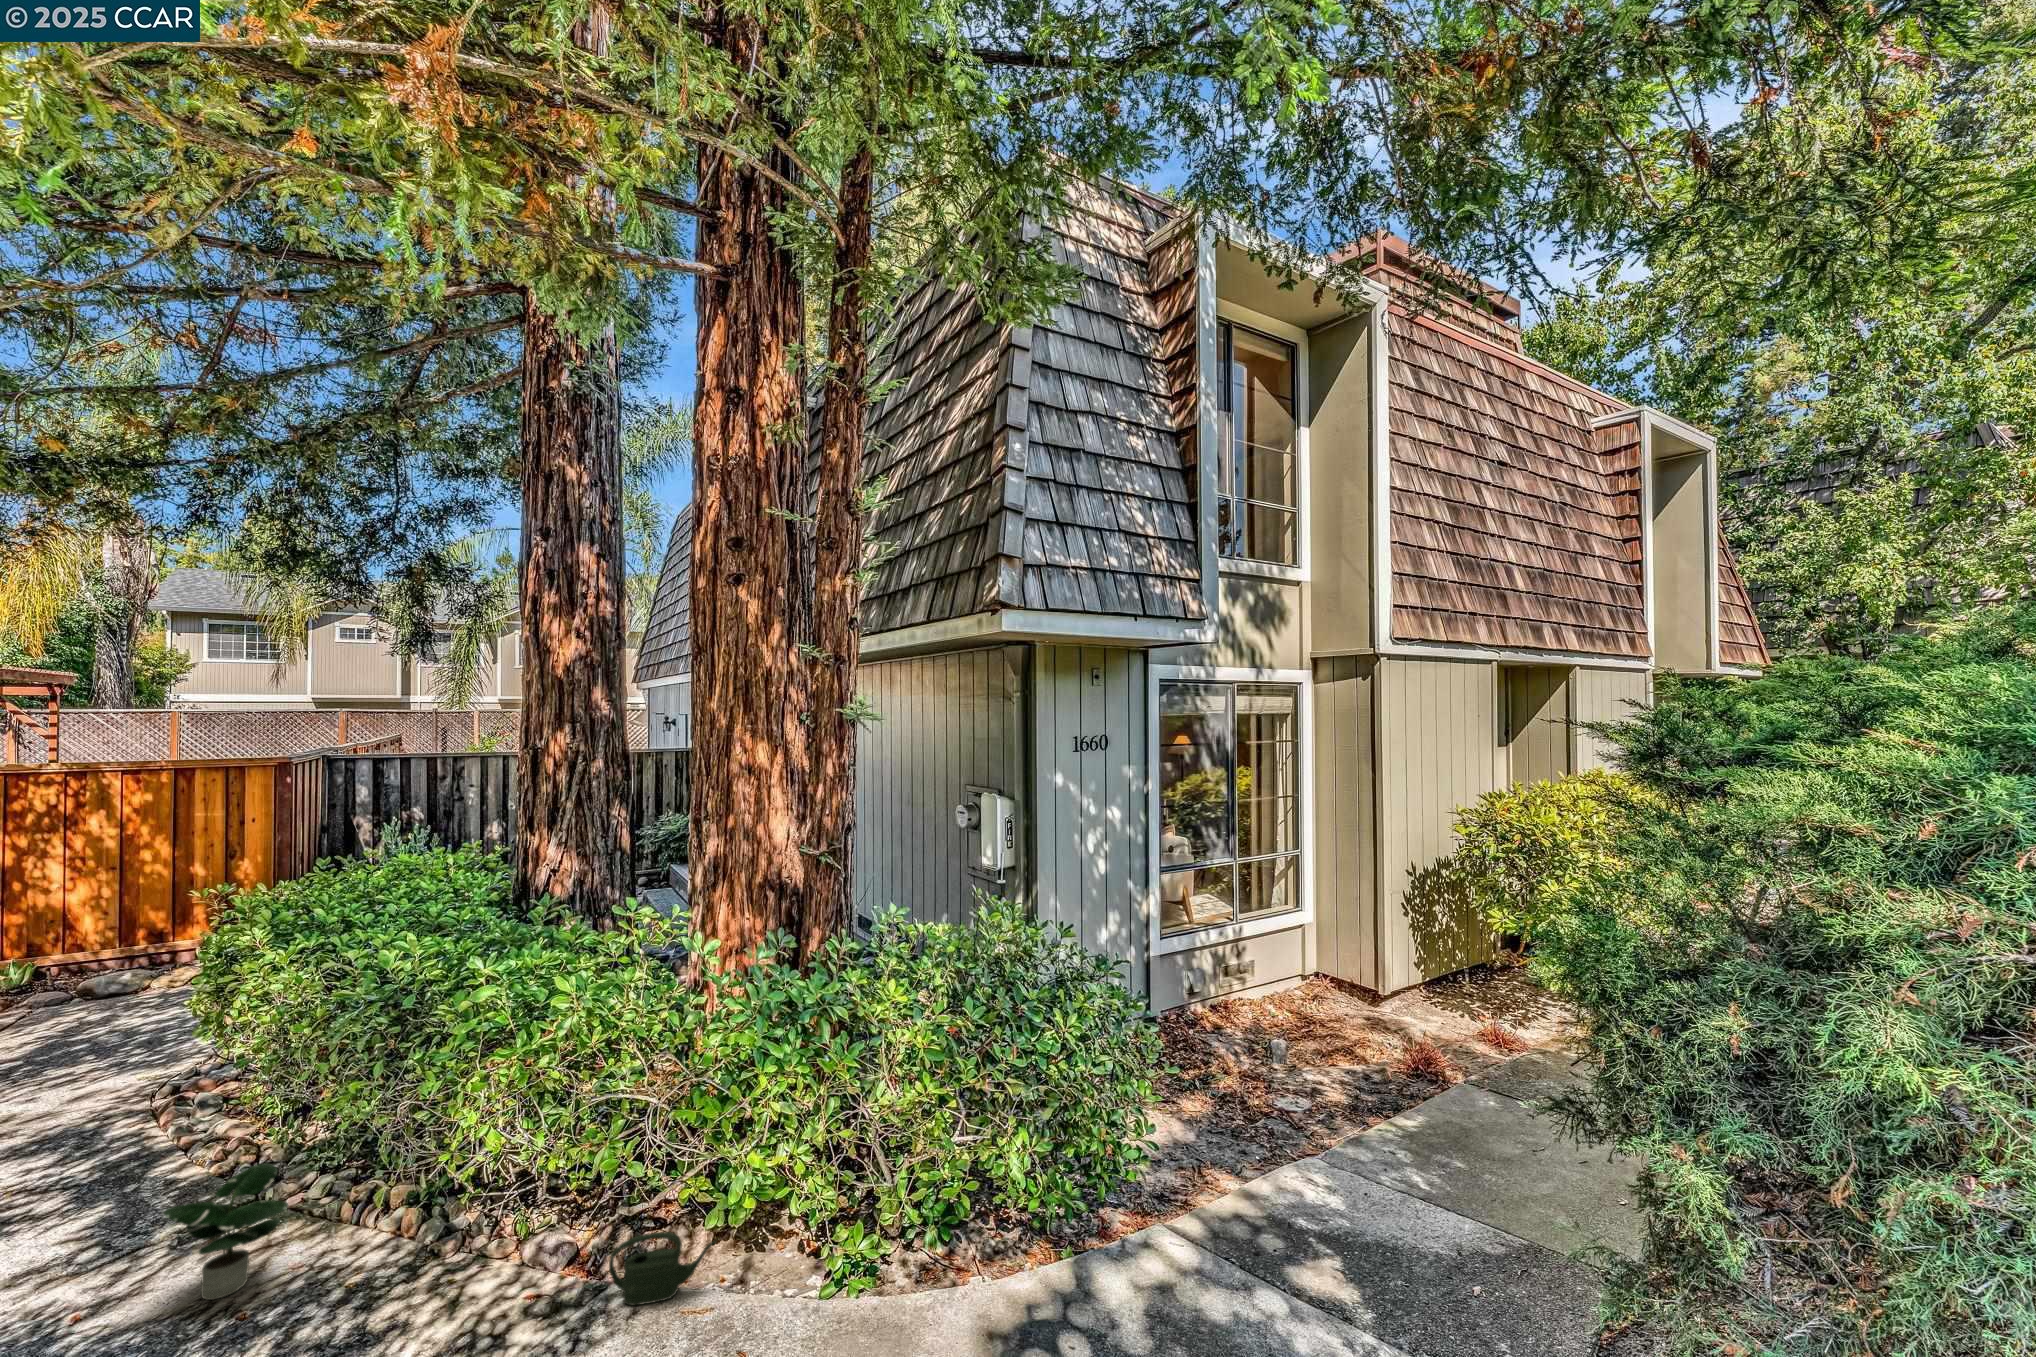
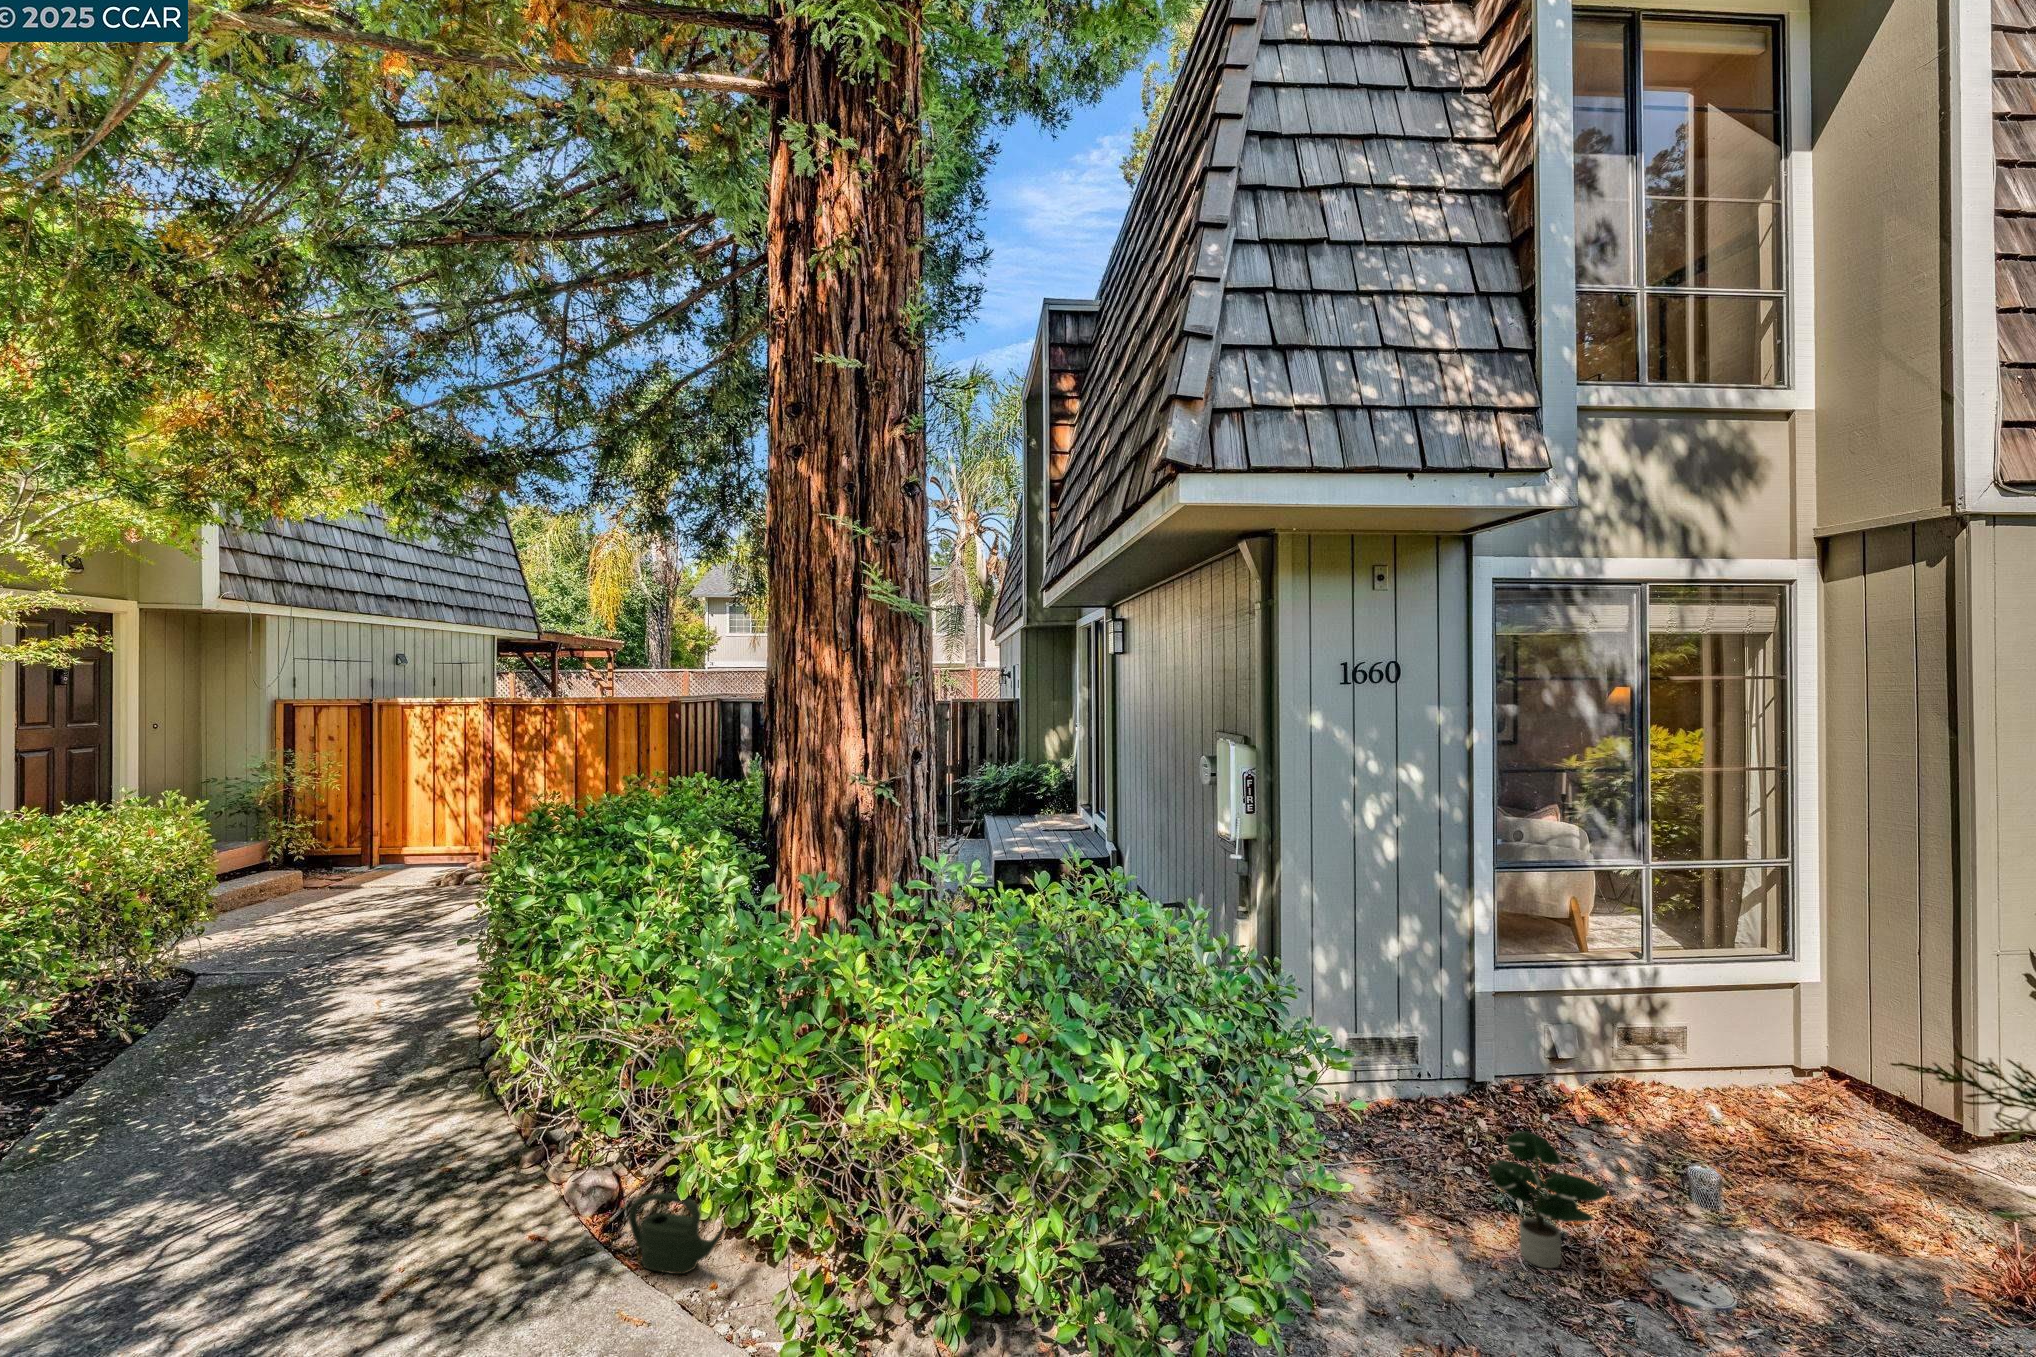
potted plant: present [164,1163,288,1300] -> present [1488,1131,1608,1268]

